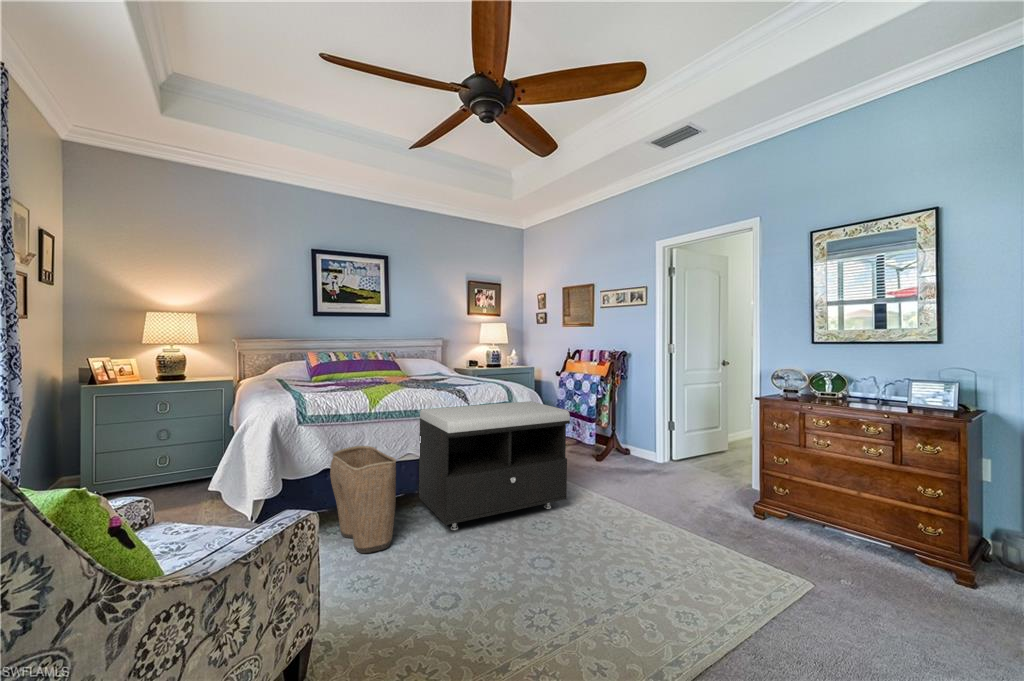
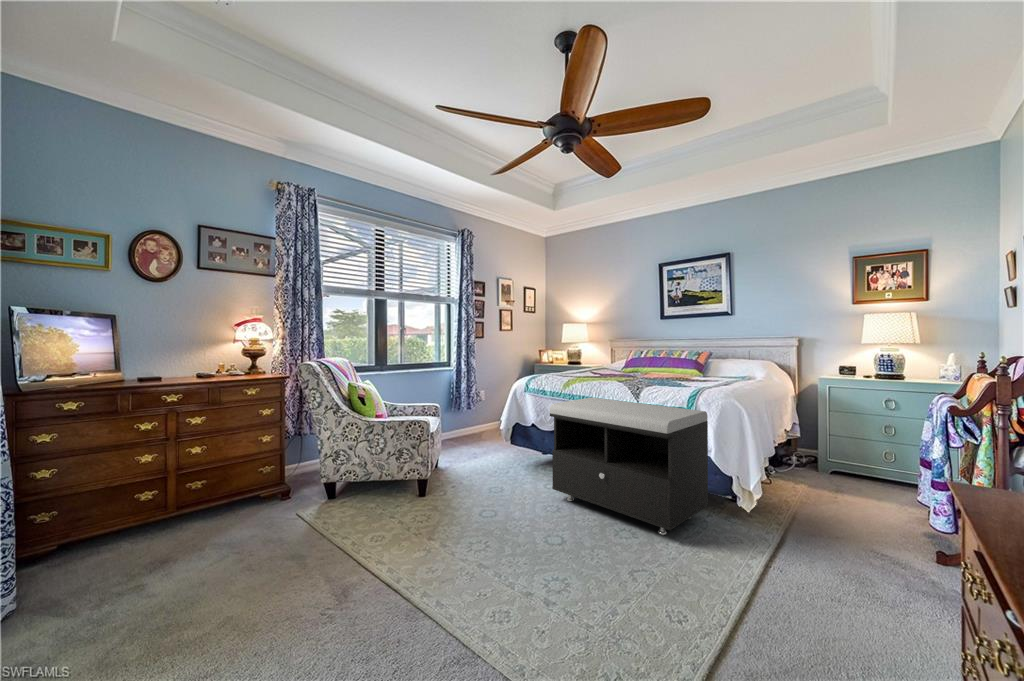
laundry basket: present [330,446,396,553] -> none [505,415,555,485]

